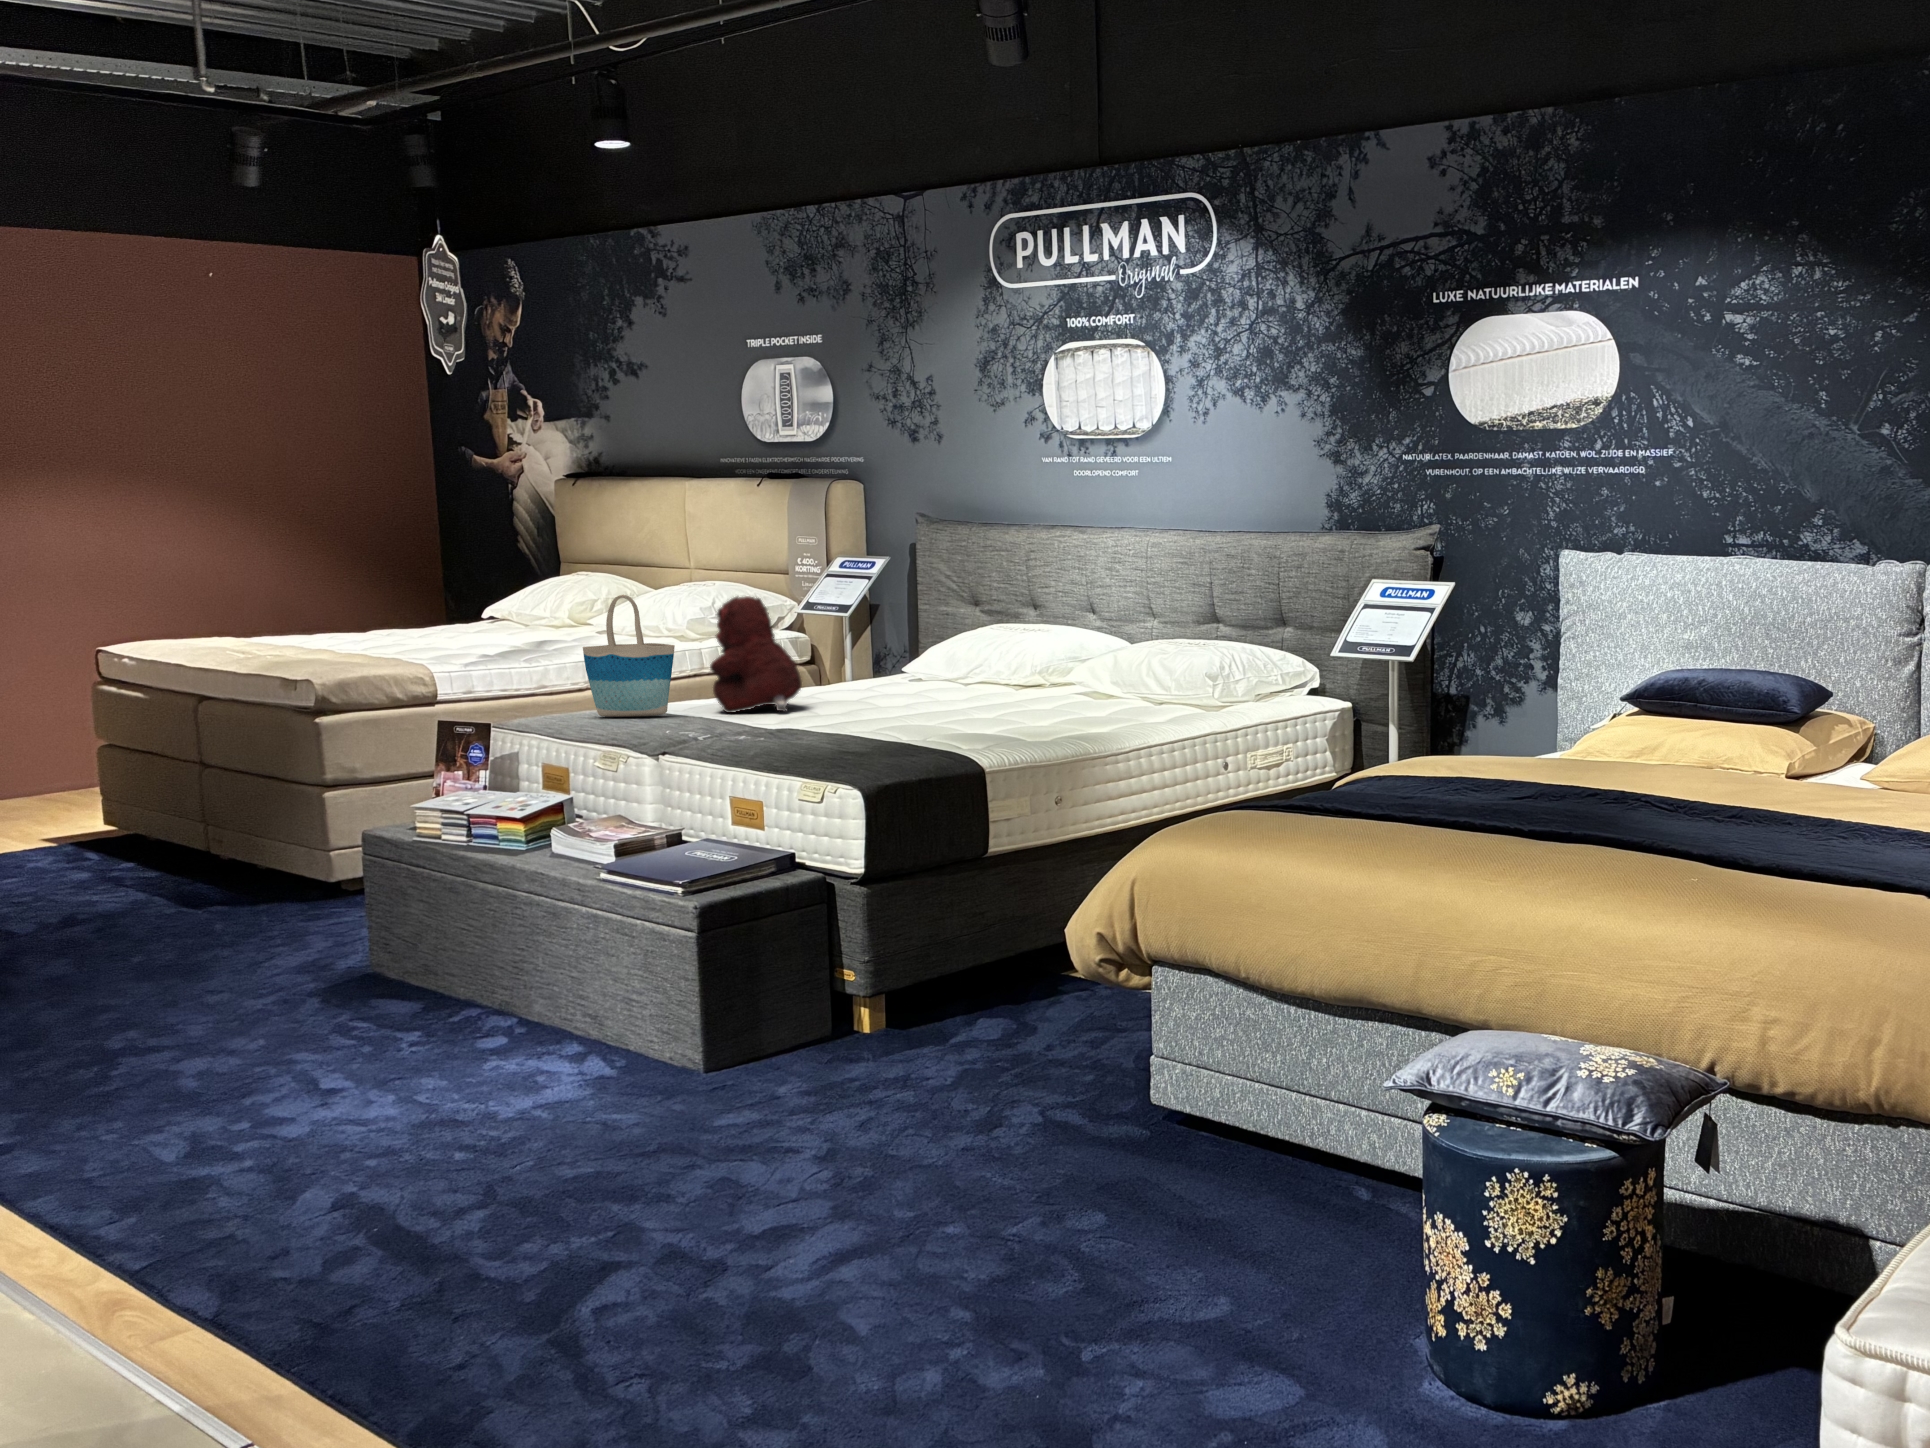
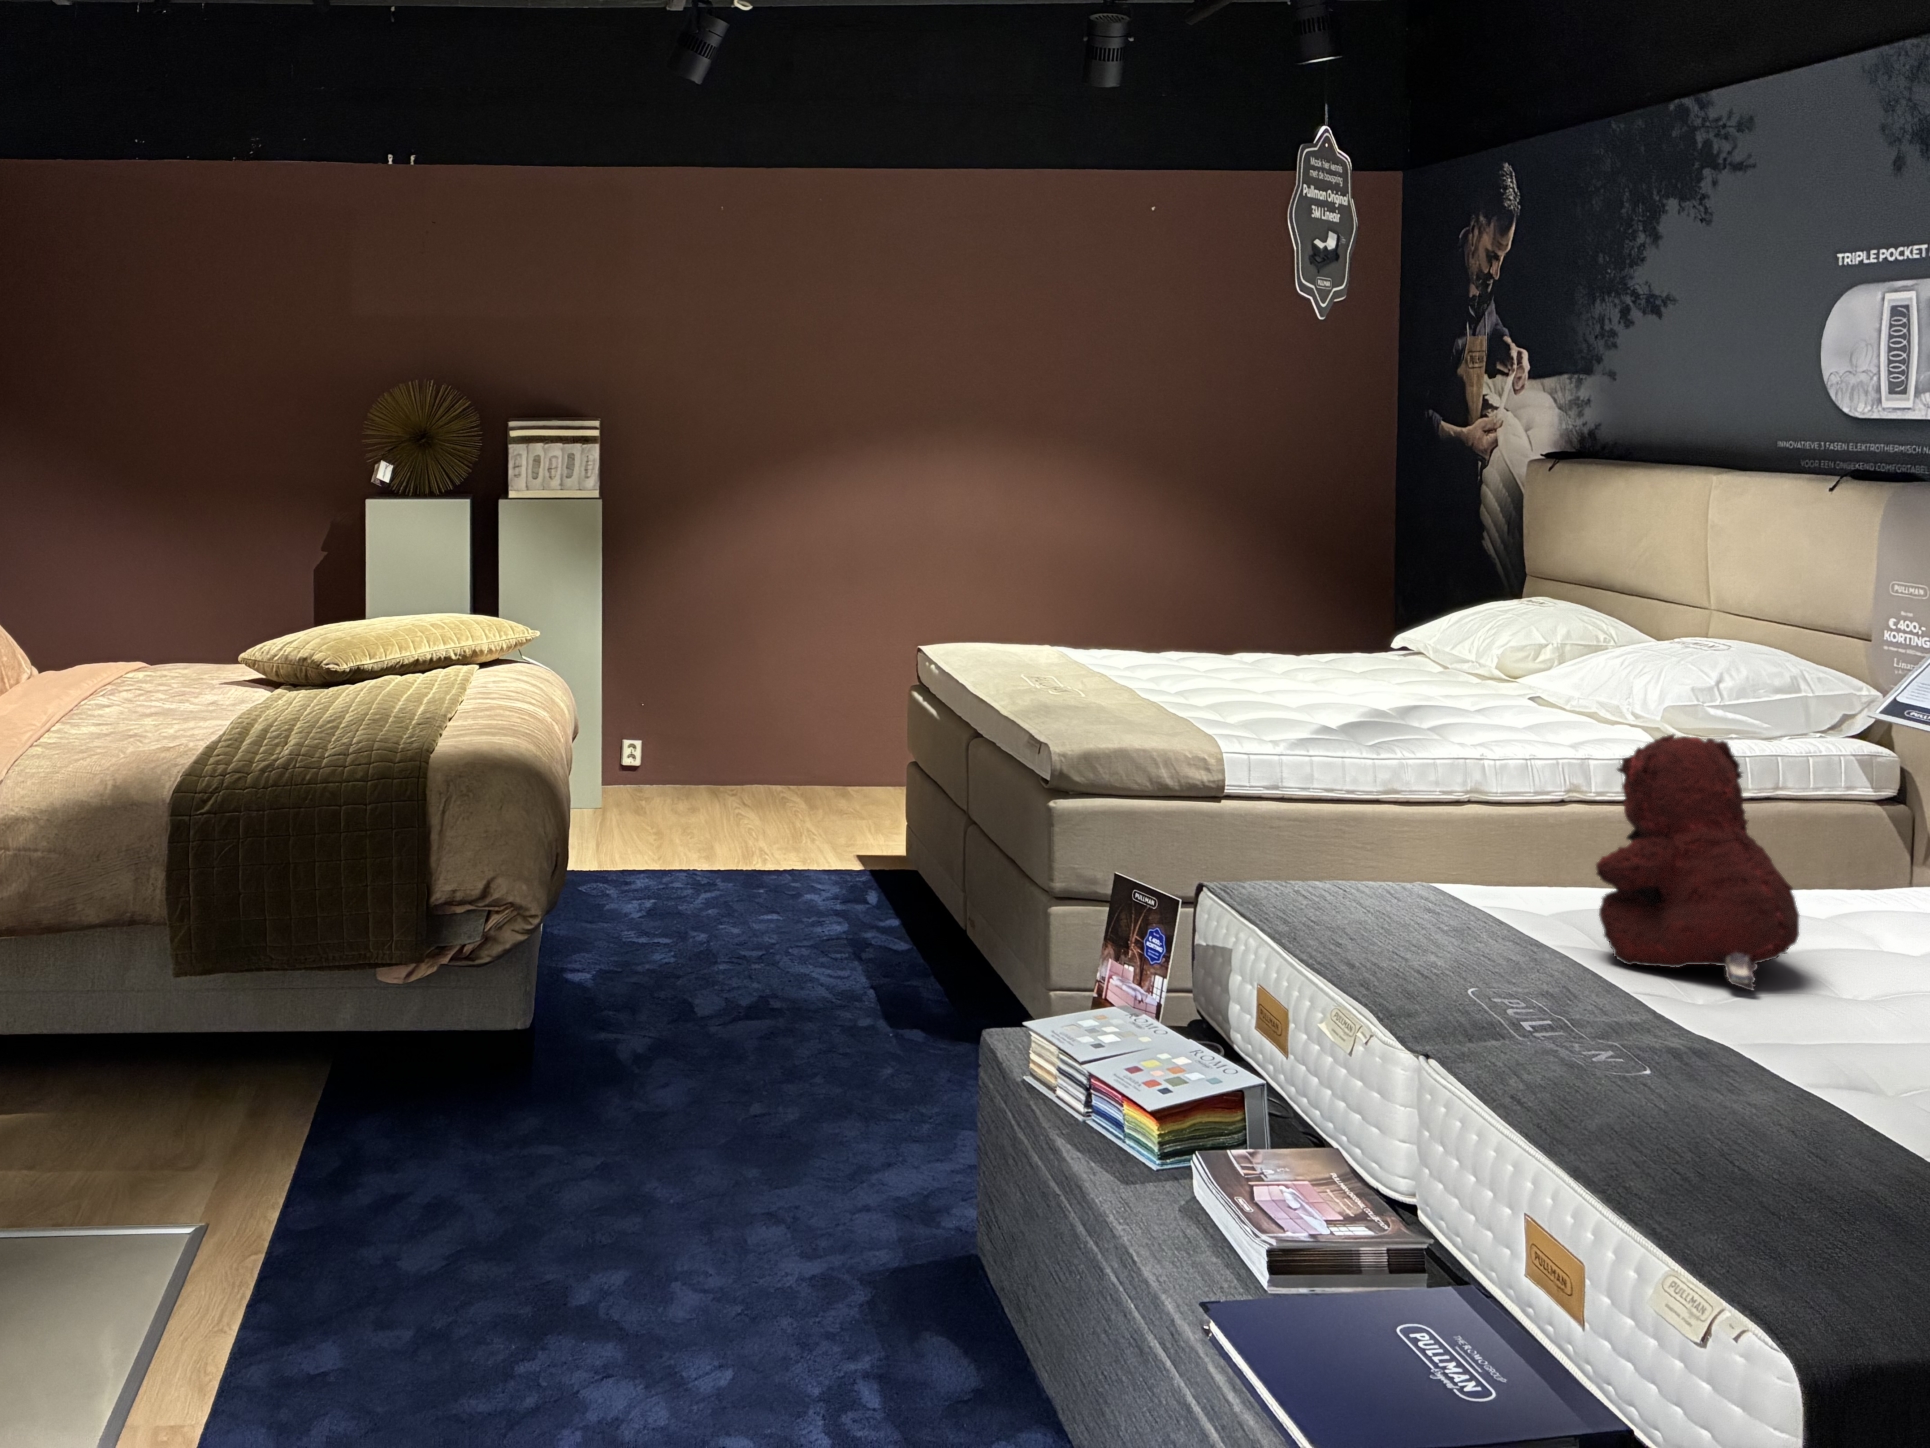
tote bag: present [583,595,675,717] -> none [1358,709,1524,941]

